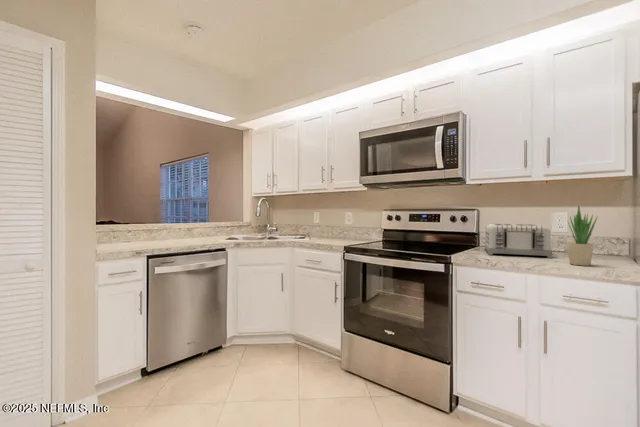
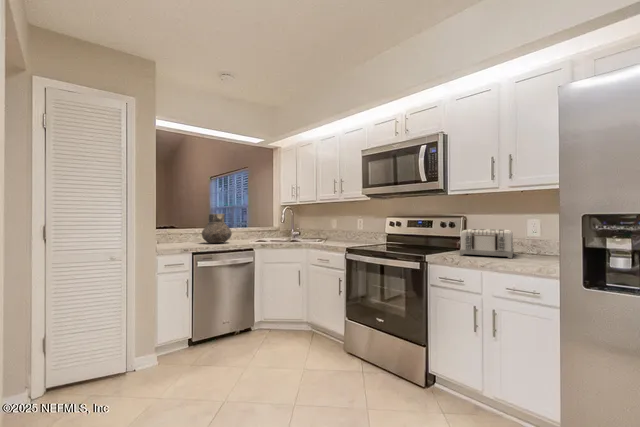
vase: none [158,206,197,243] -> present [202,214,232,243]
potted plant: present [567,206,597,266] -> none [514,213,539,264]

